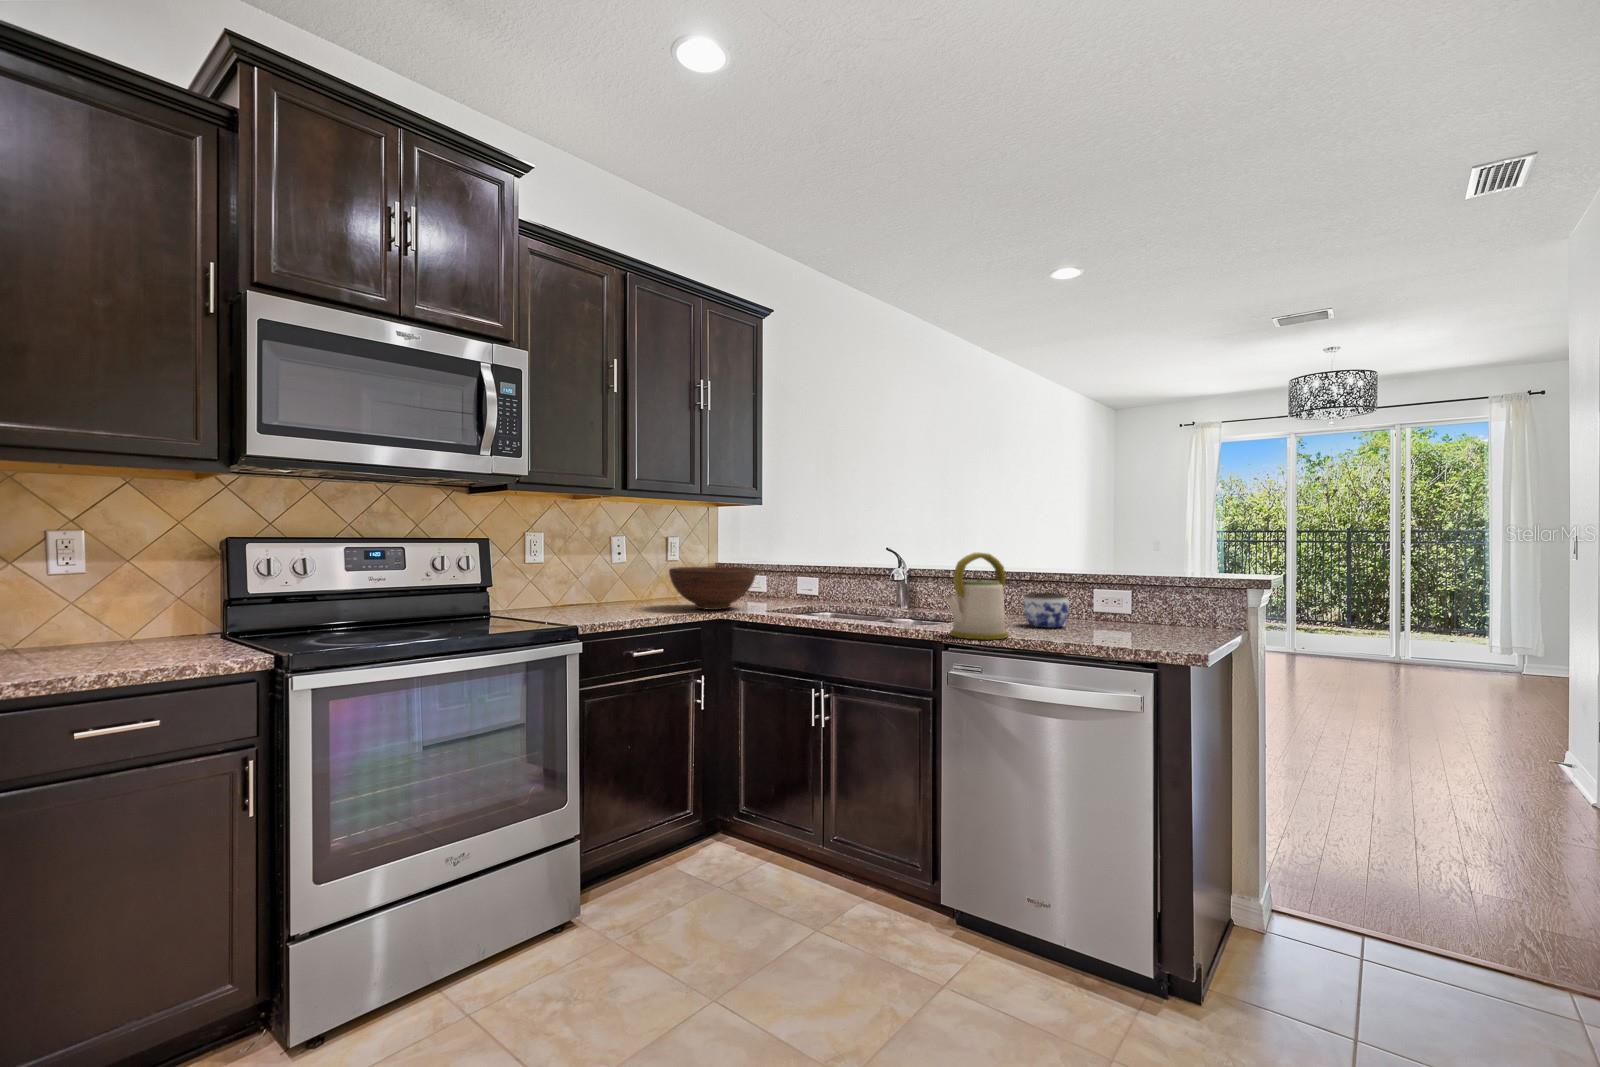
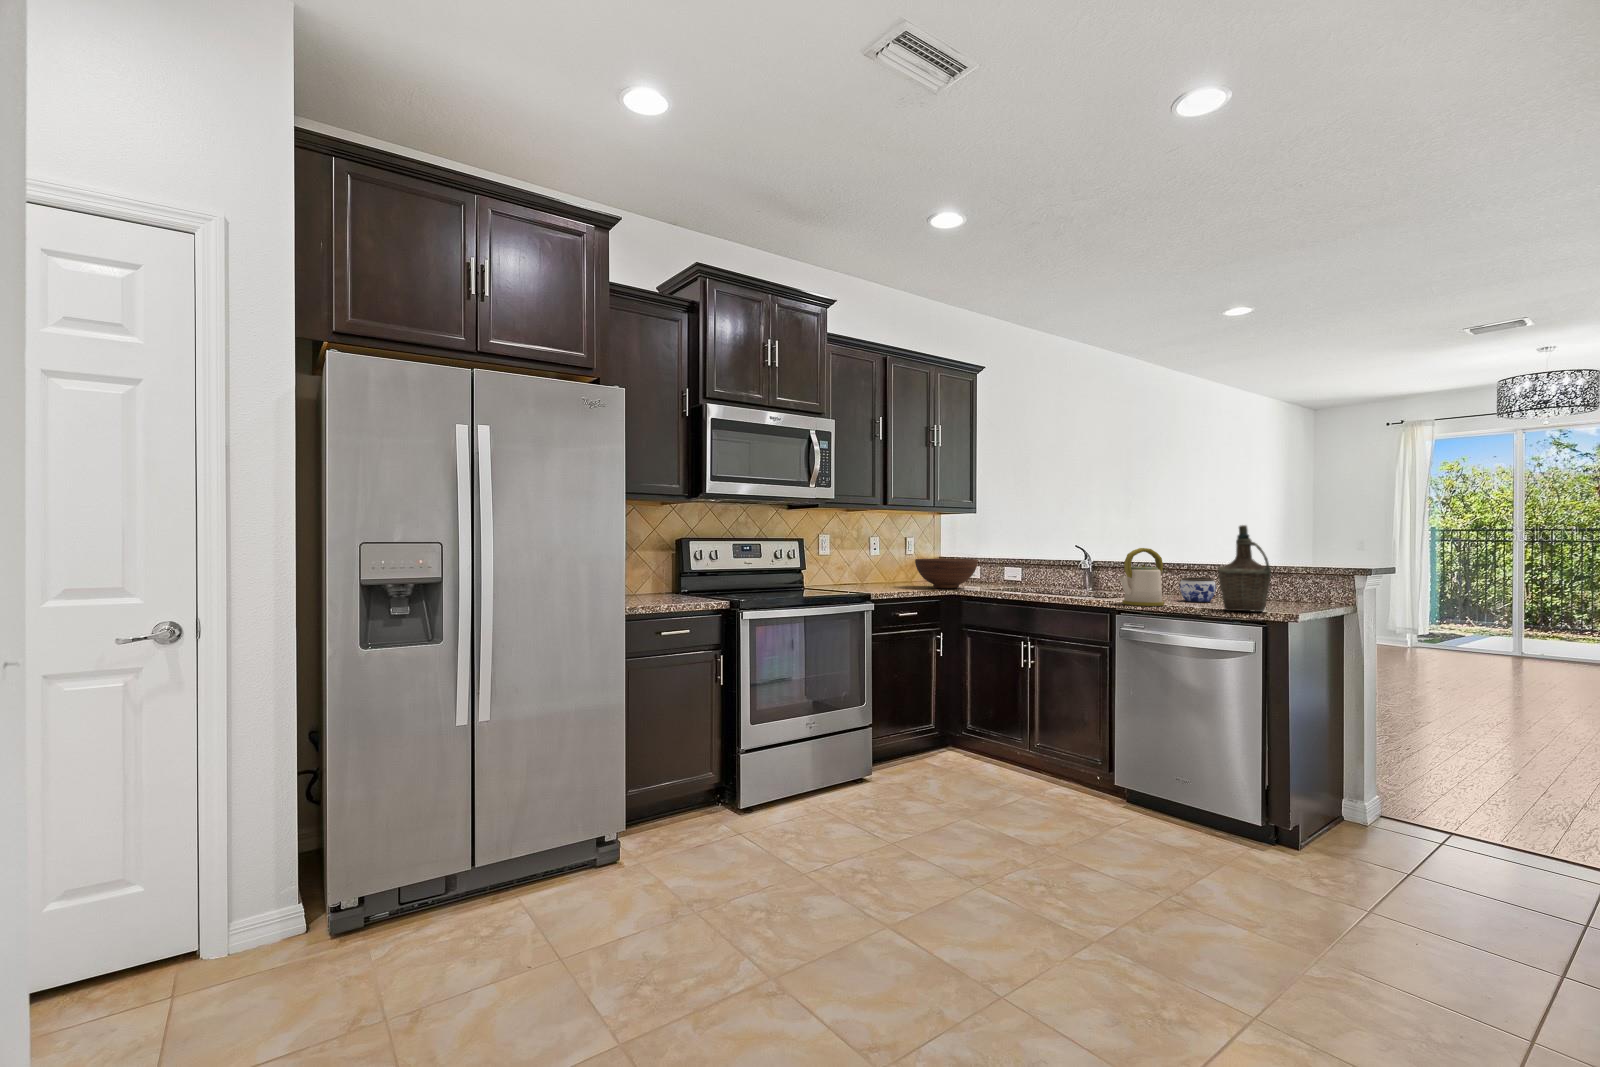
bottle: none [1085,519,1162,648] -> present [1218,525,1271,612]

